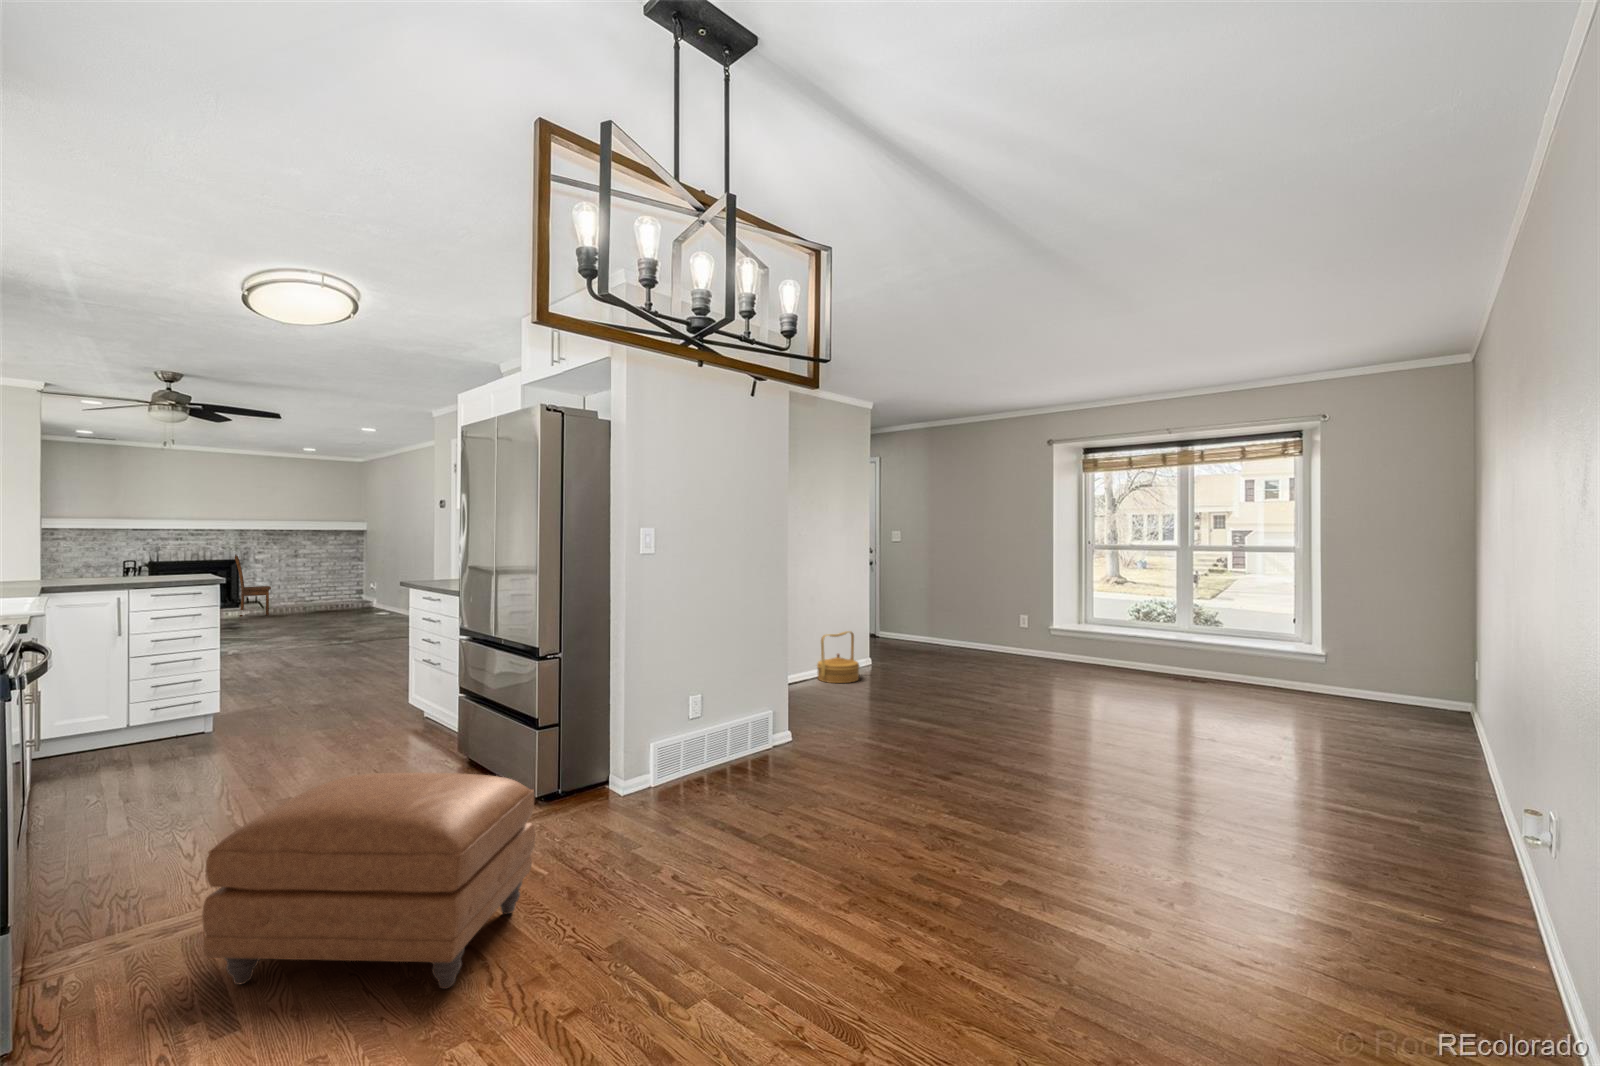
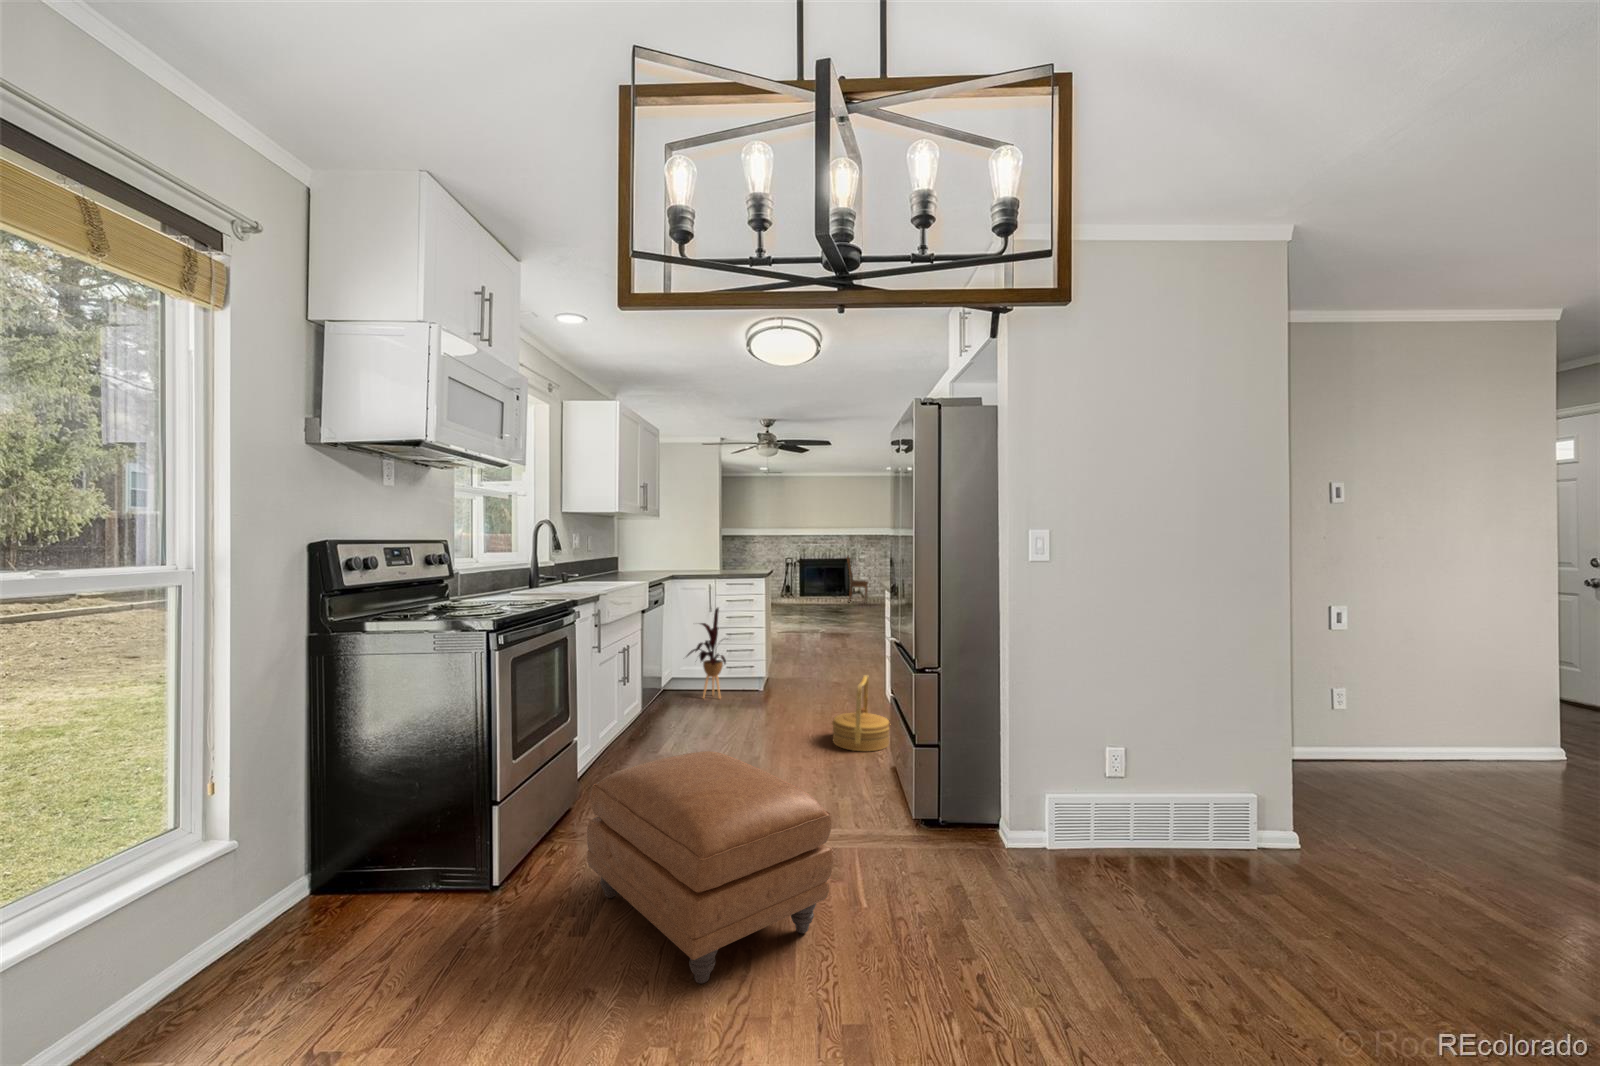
house plant: none [84,630,172,763] -> present [687,608,726,698]
woven basket: present [817,631,859,683] -> present [832,675,889,752]

